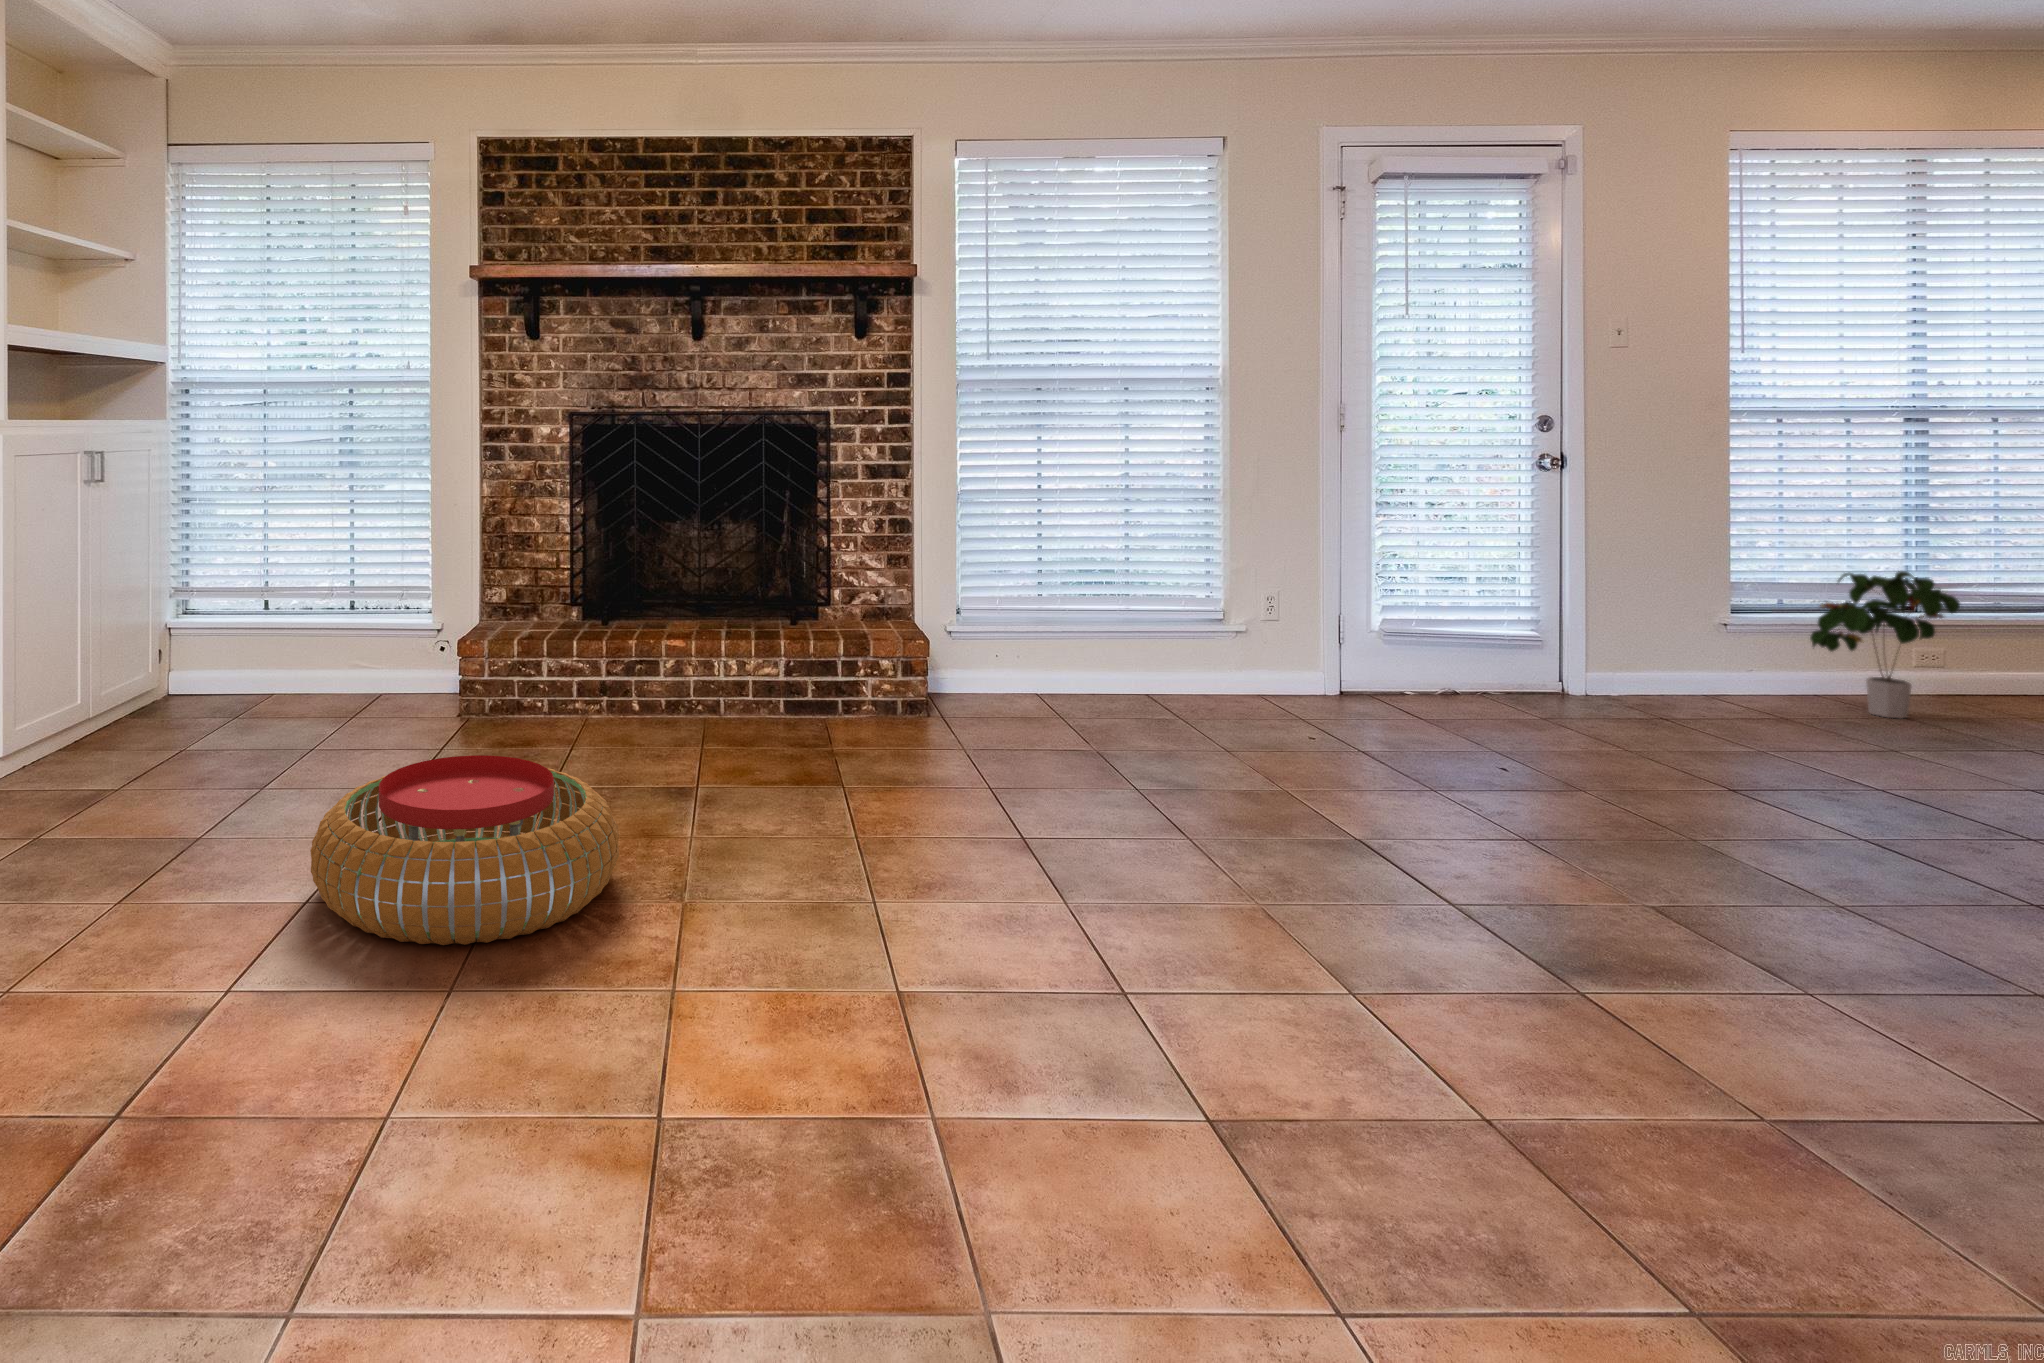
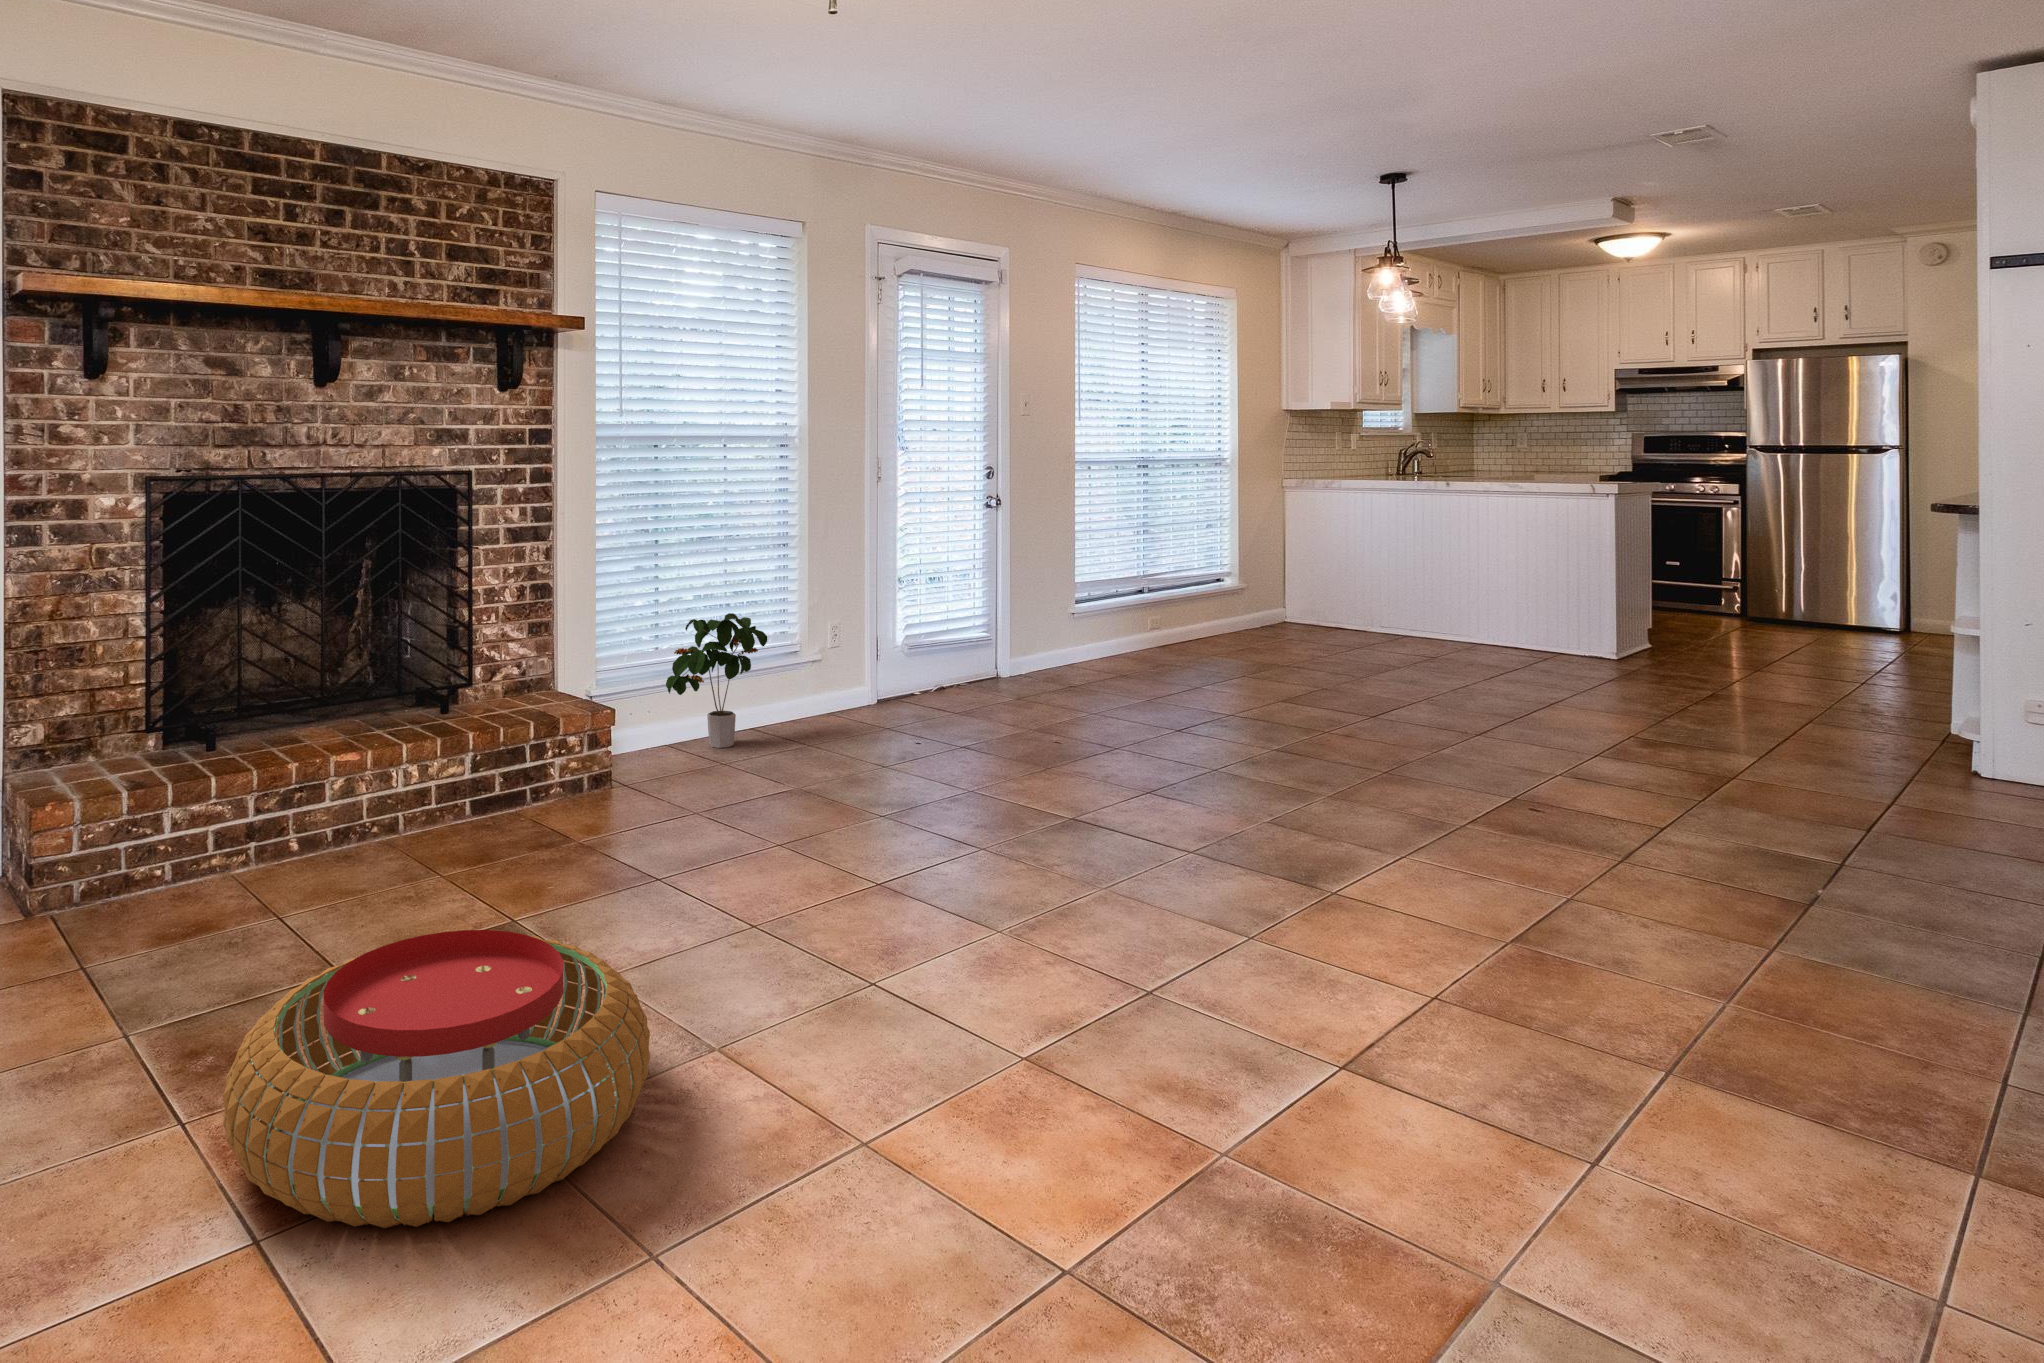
potted plant: present [1810,571,1960,719] -> present [666,613,767,748]

